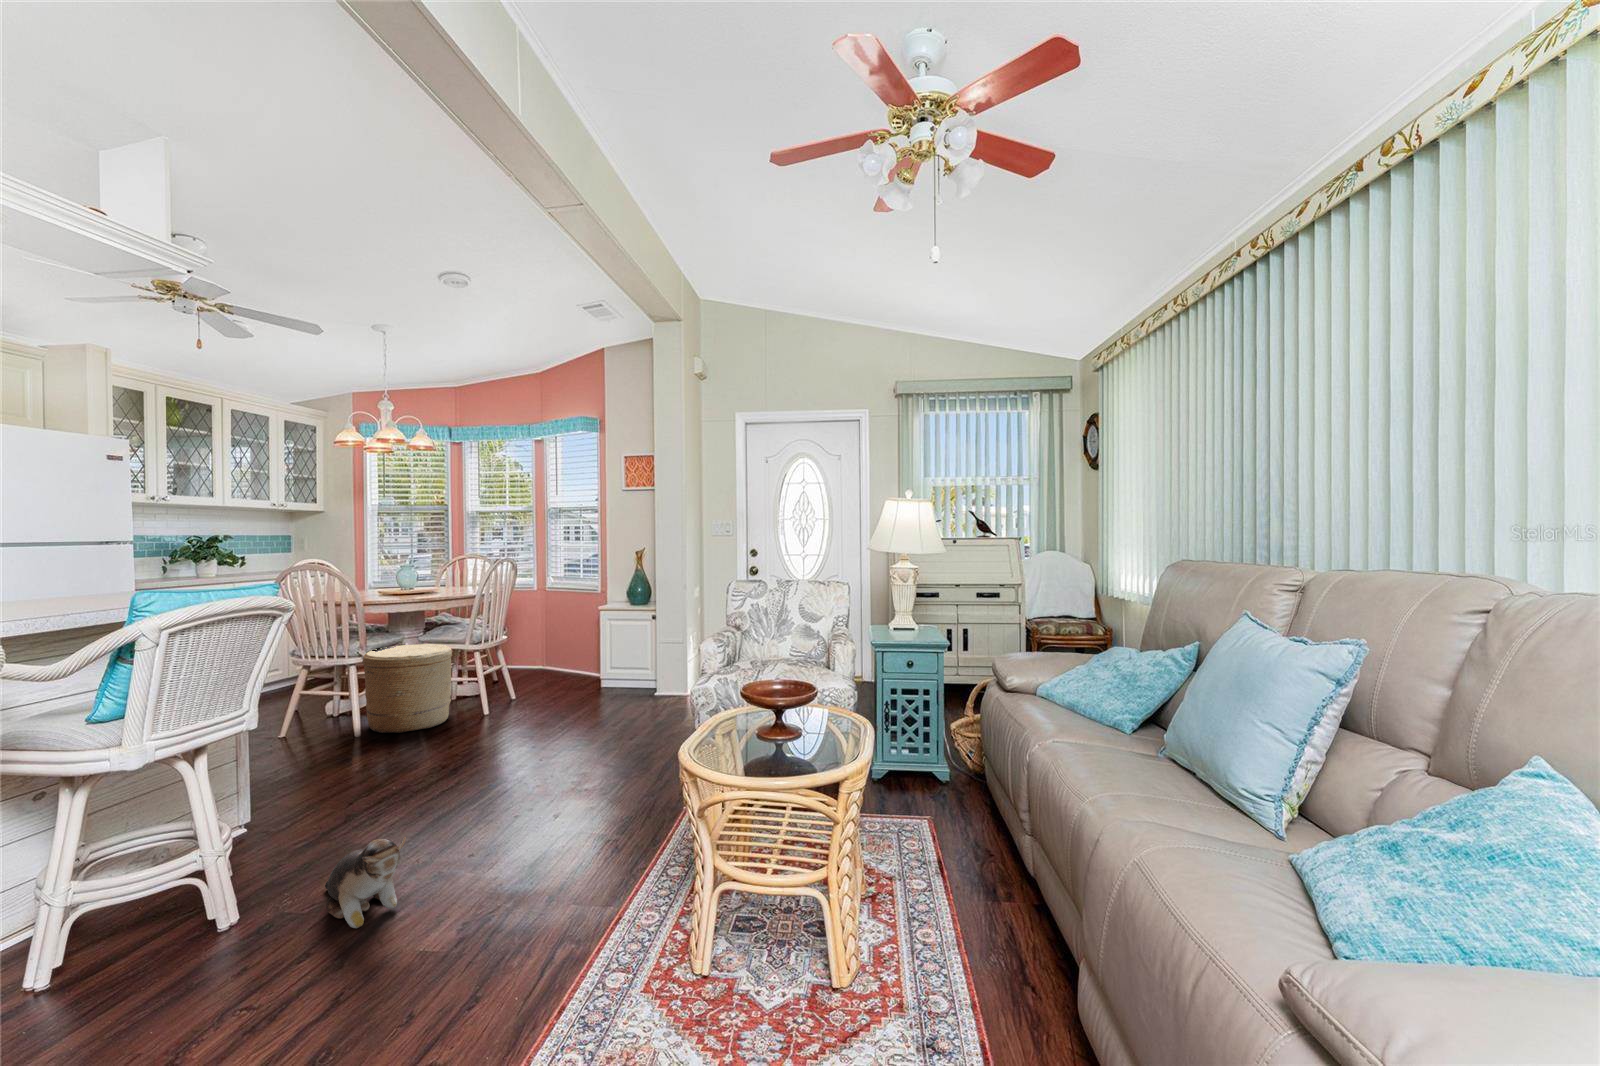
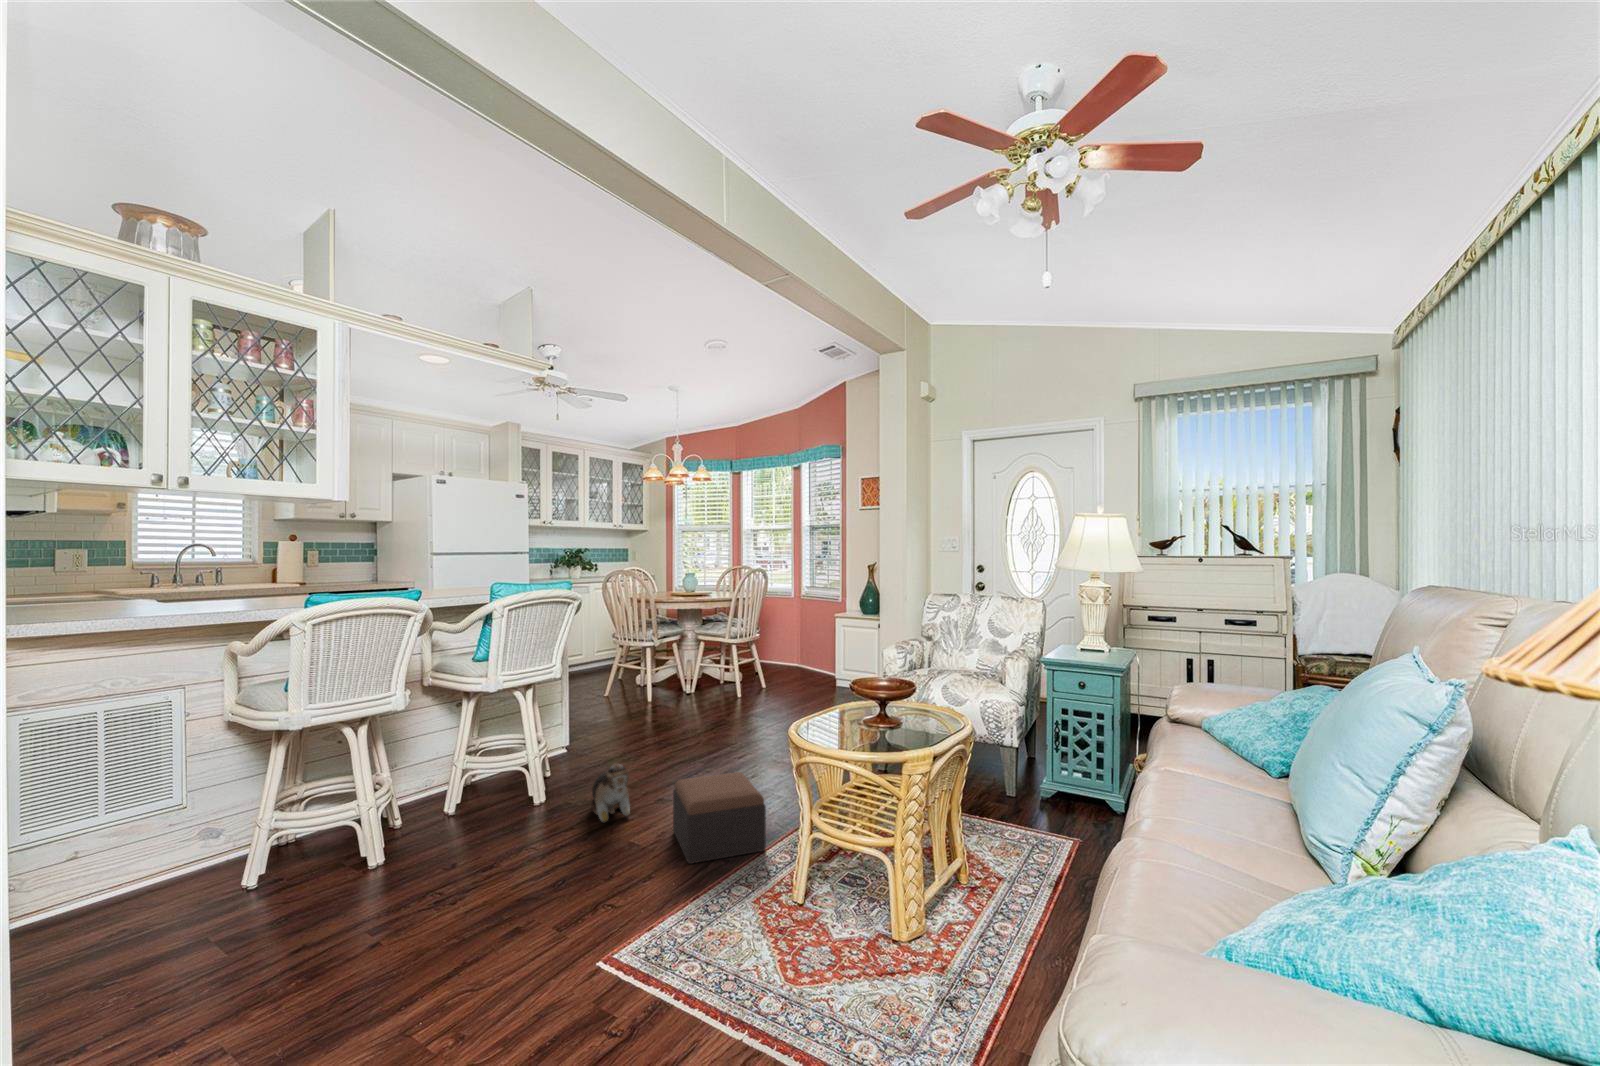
woven basket: present [363,644,452,733] -> none [653,637,715,705]
footstool: none [477,816,619,959] -> present [673,772,766,864]

